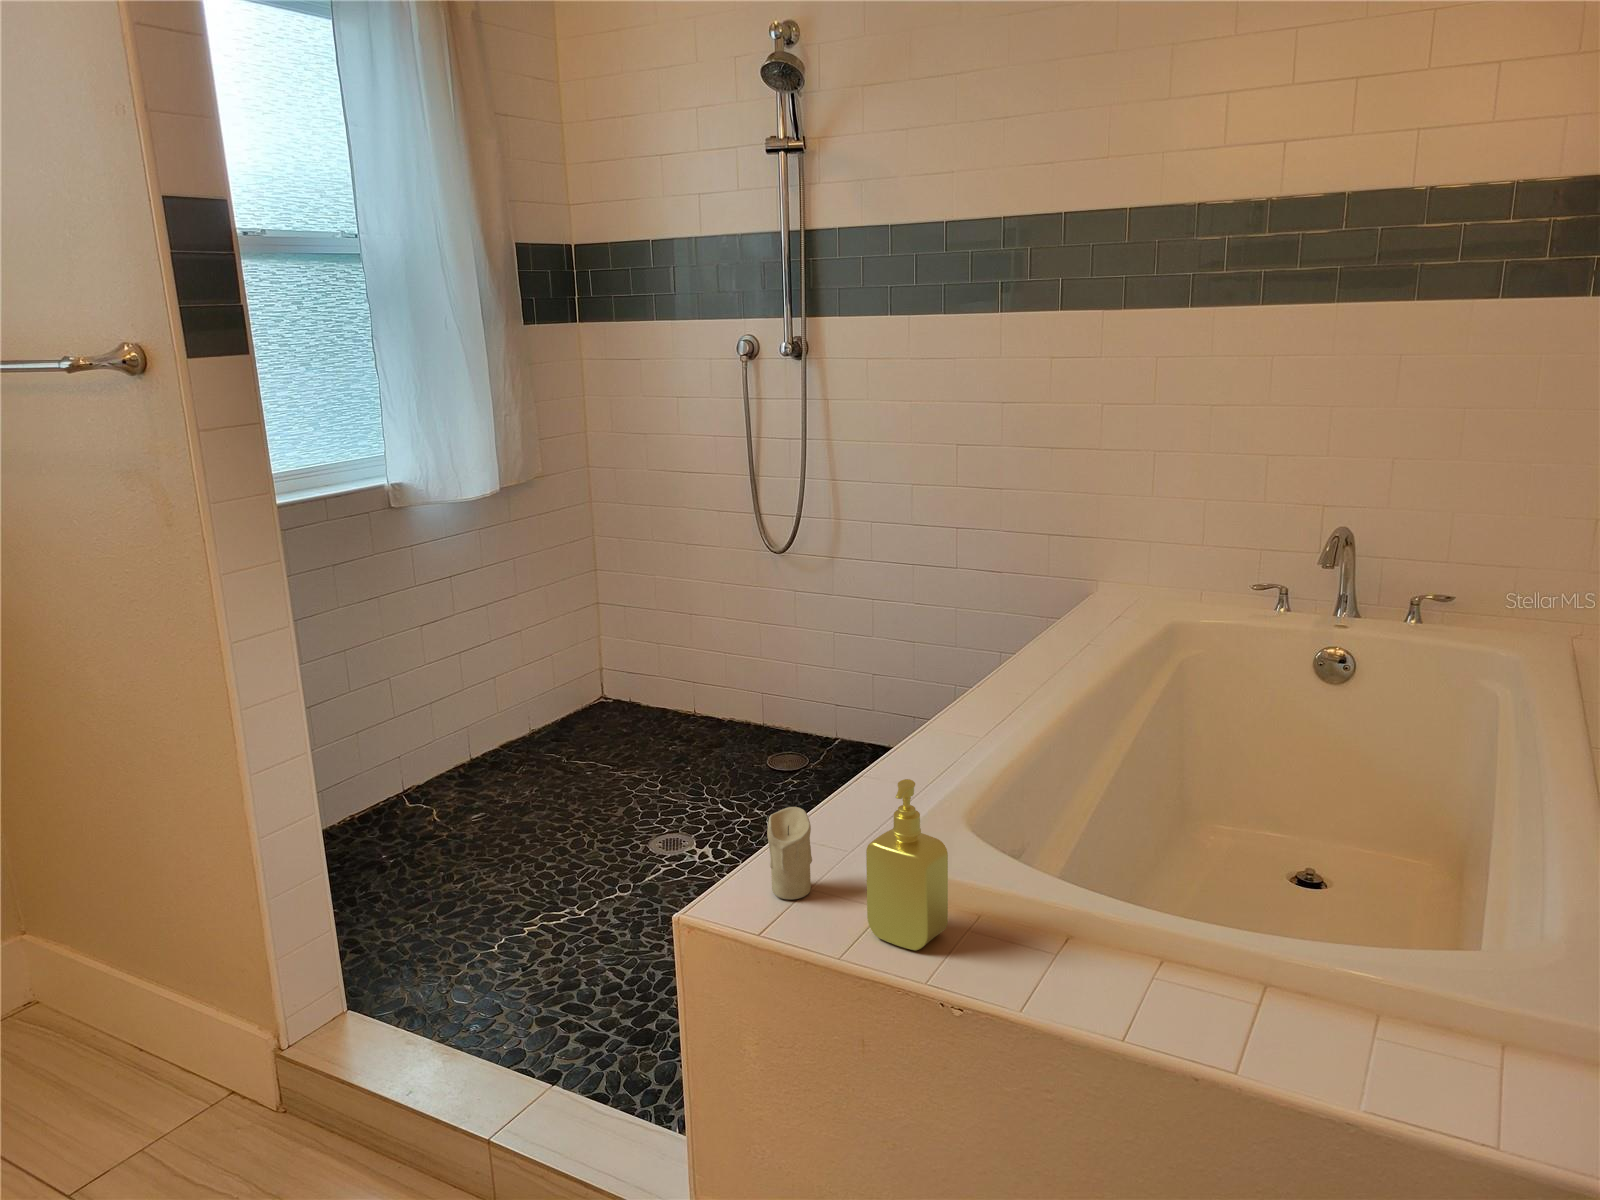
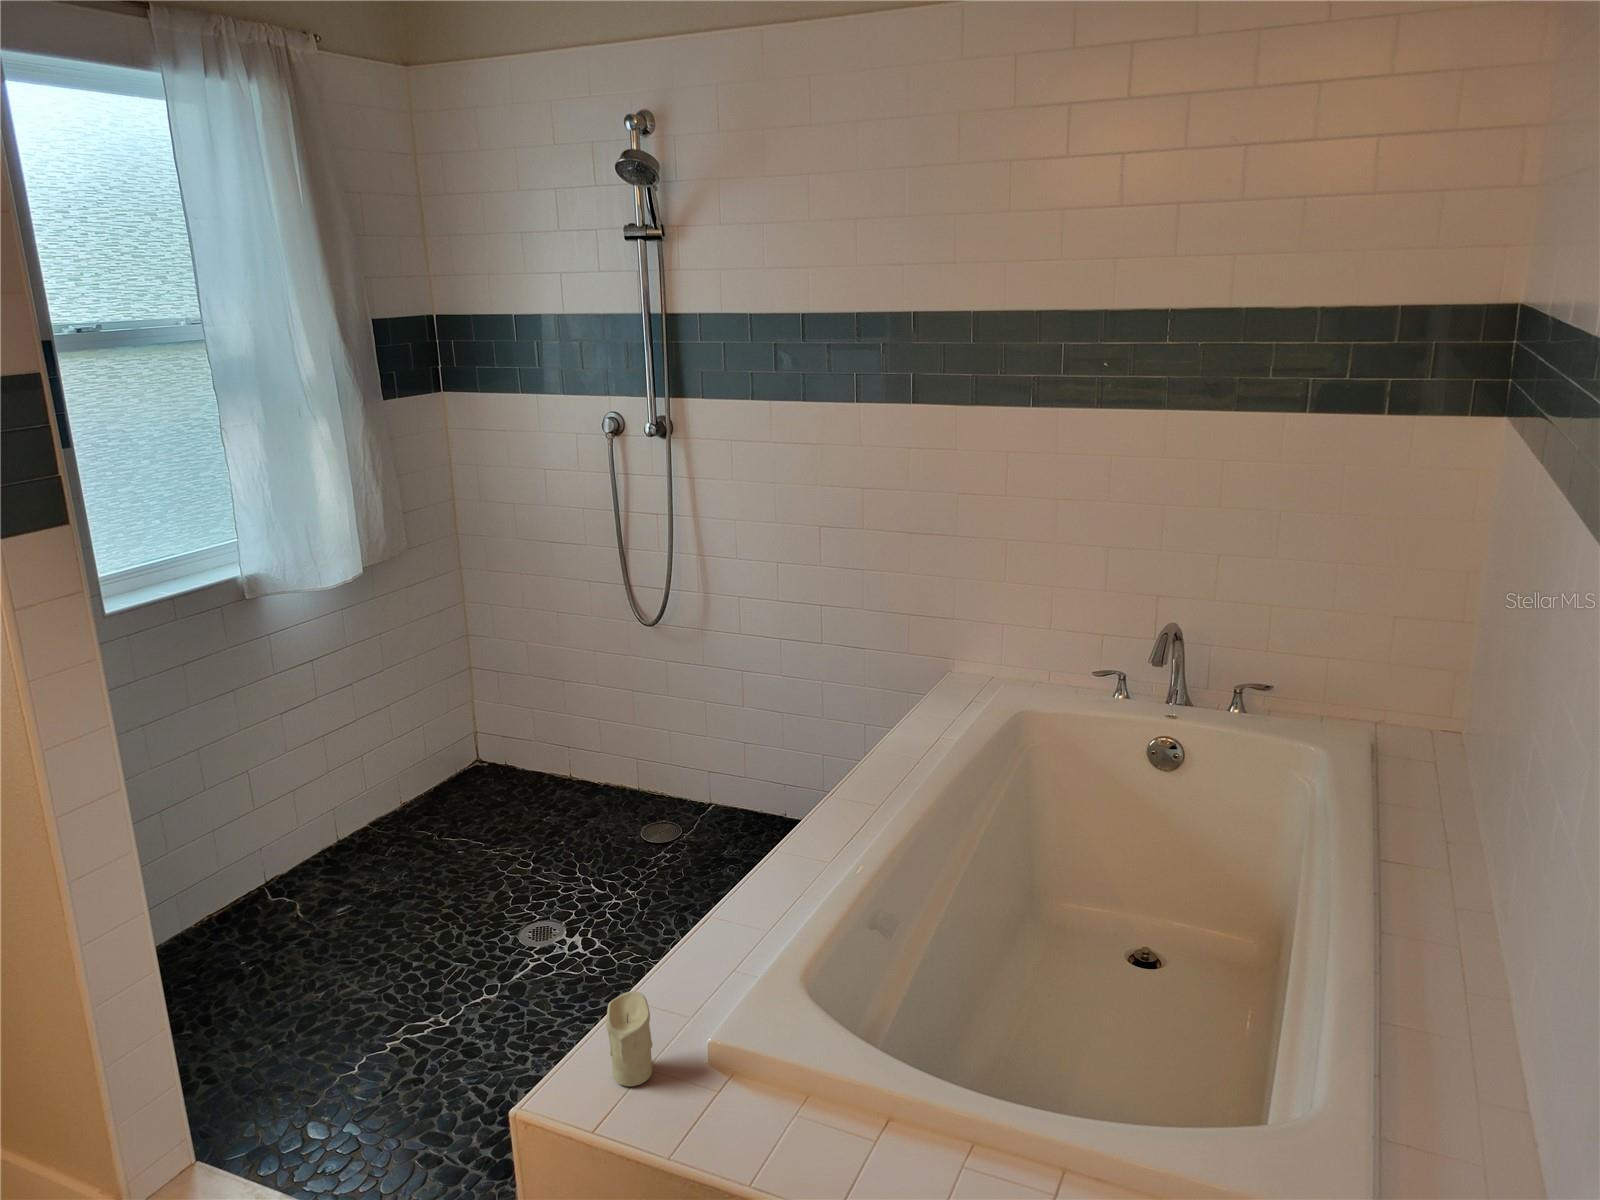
soap dispenser: present [866,779,948,950] -> none [701,983,784,1152]

